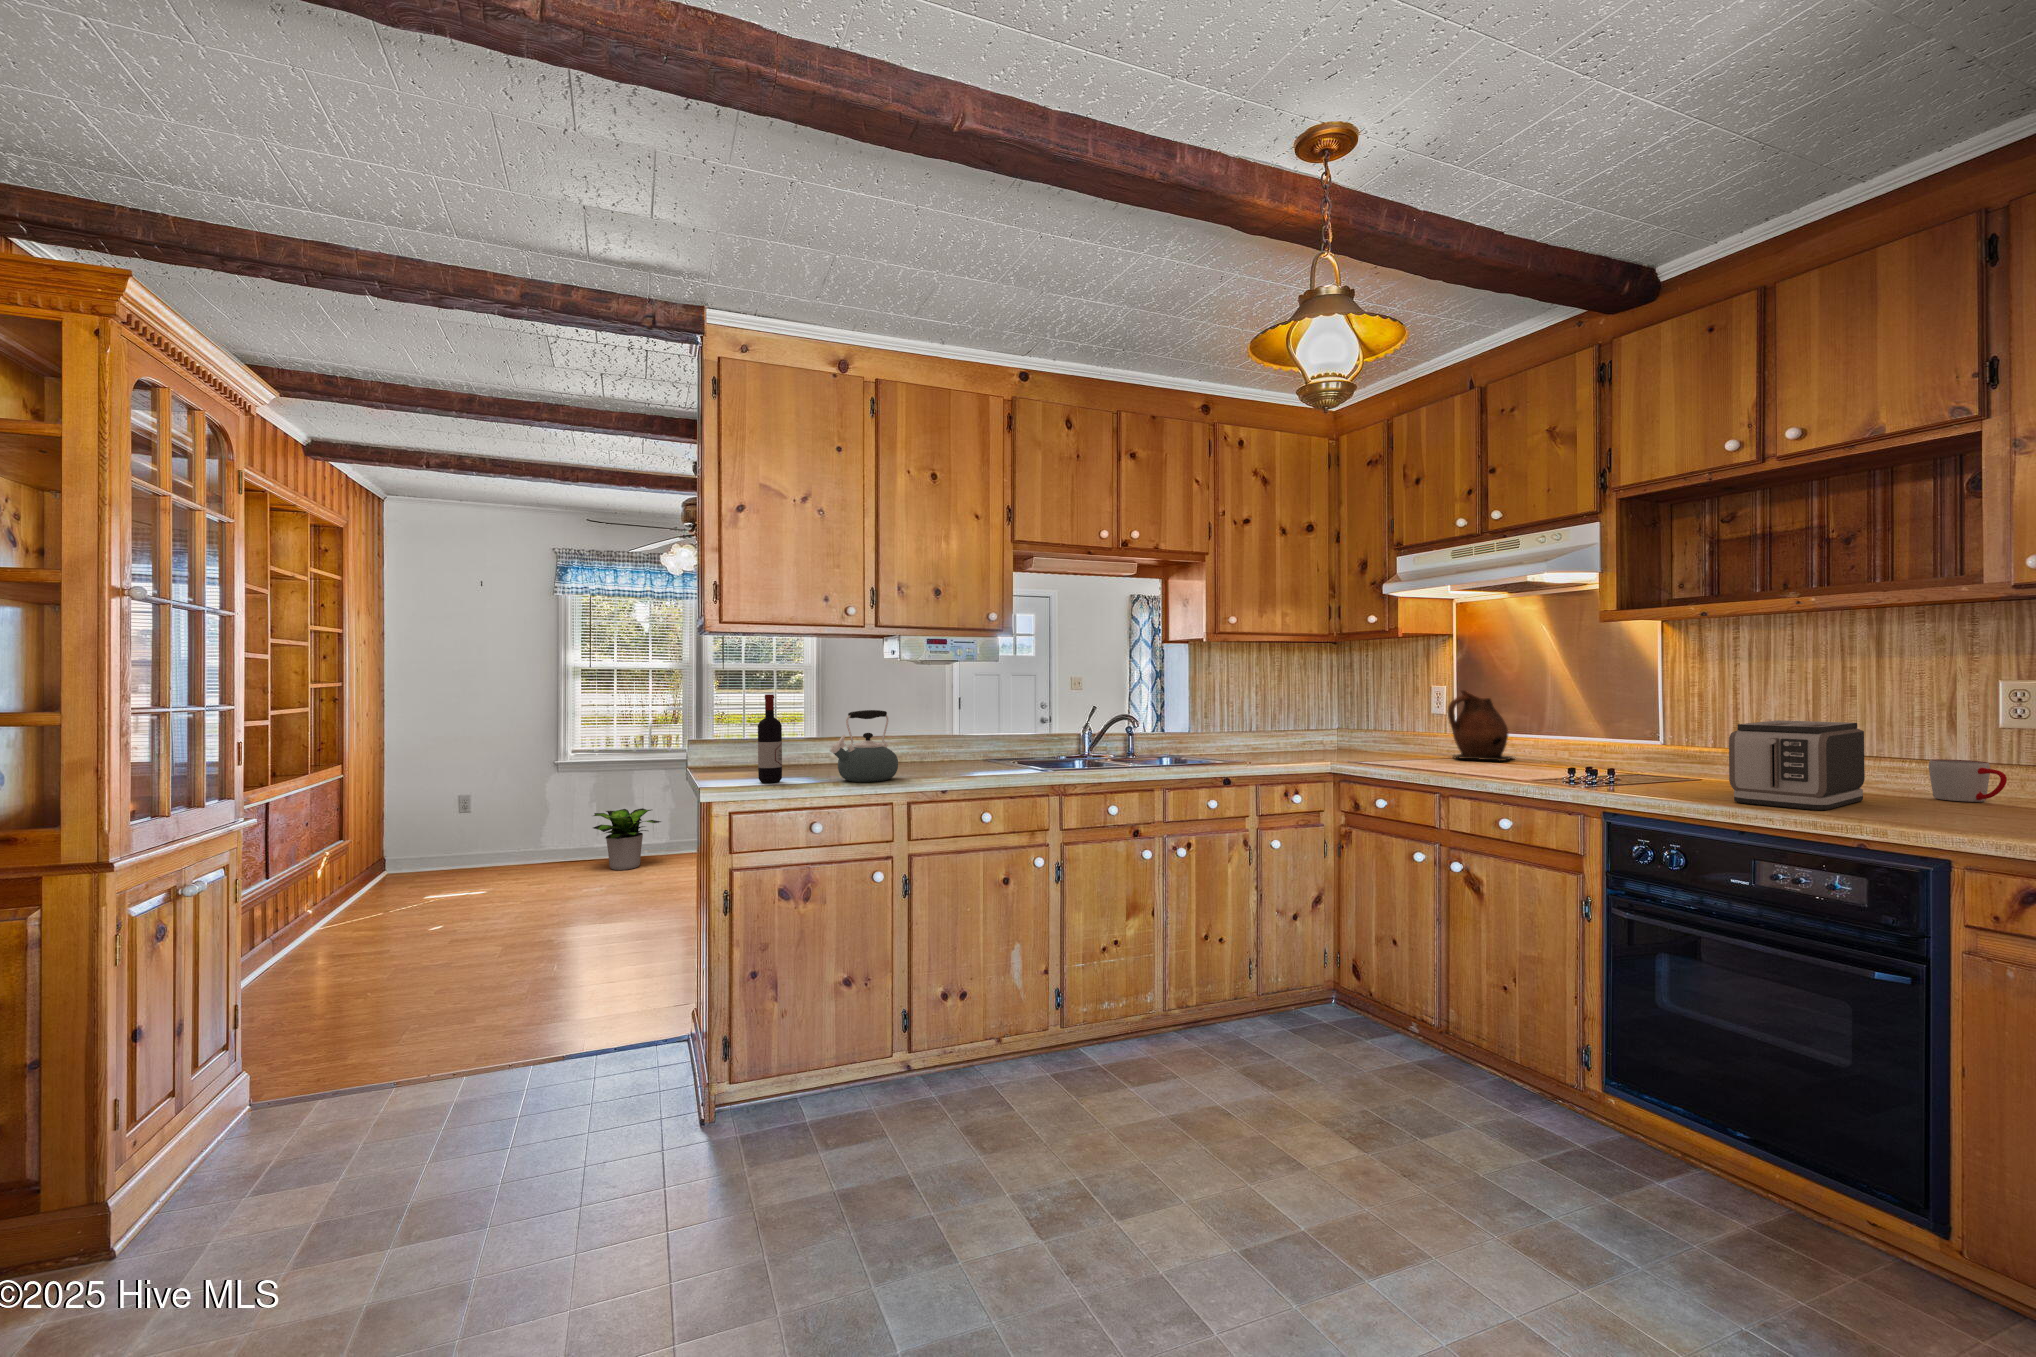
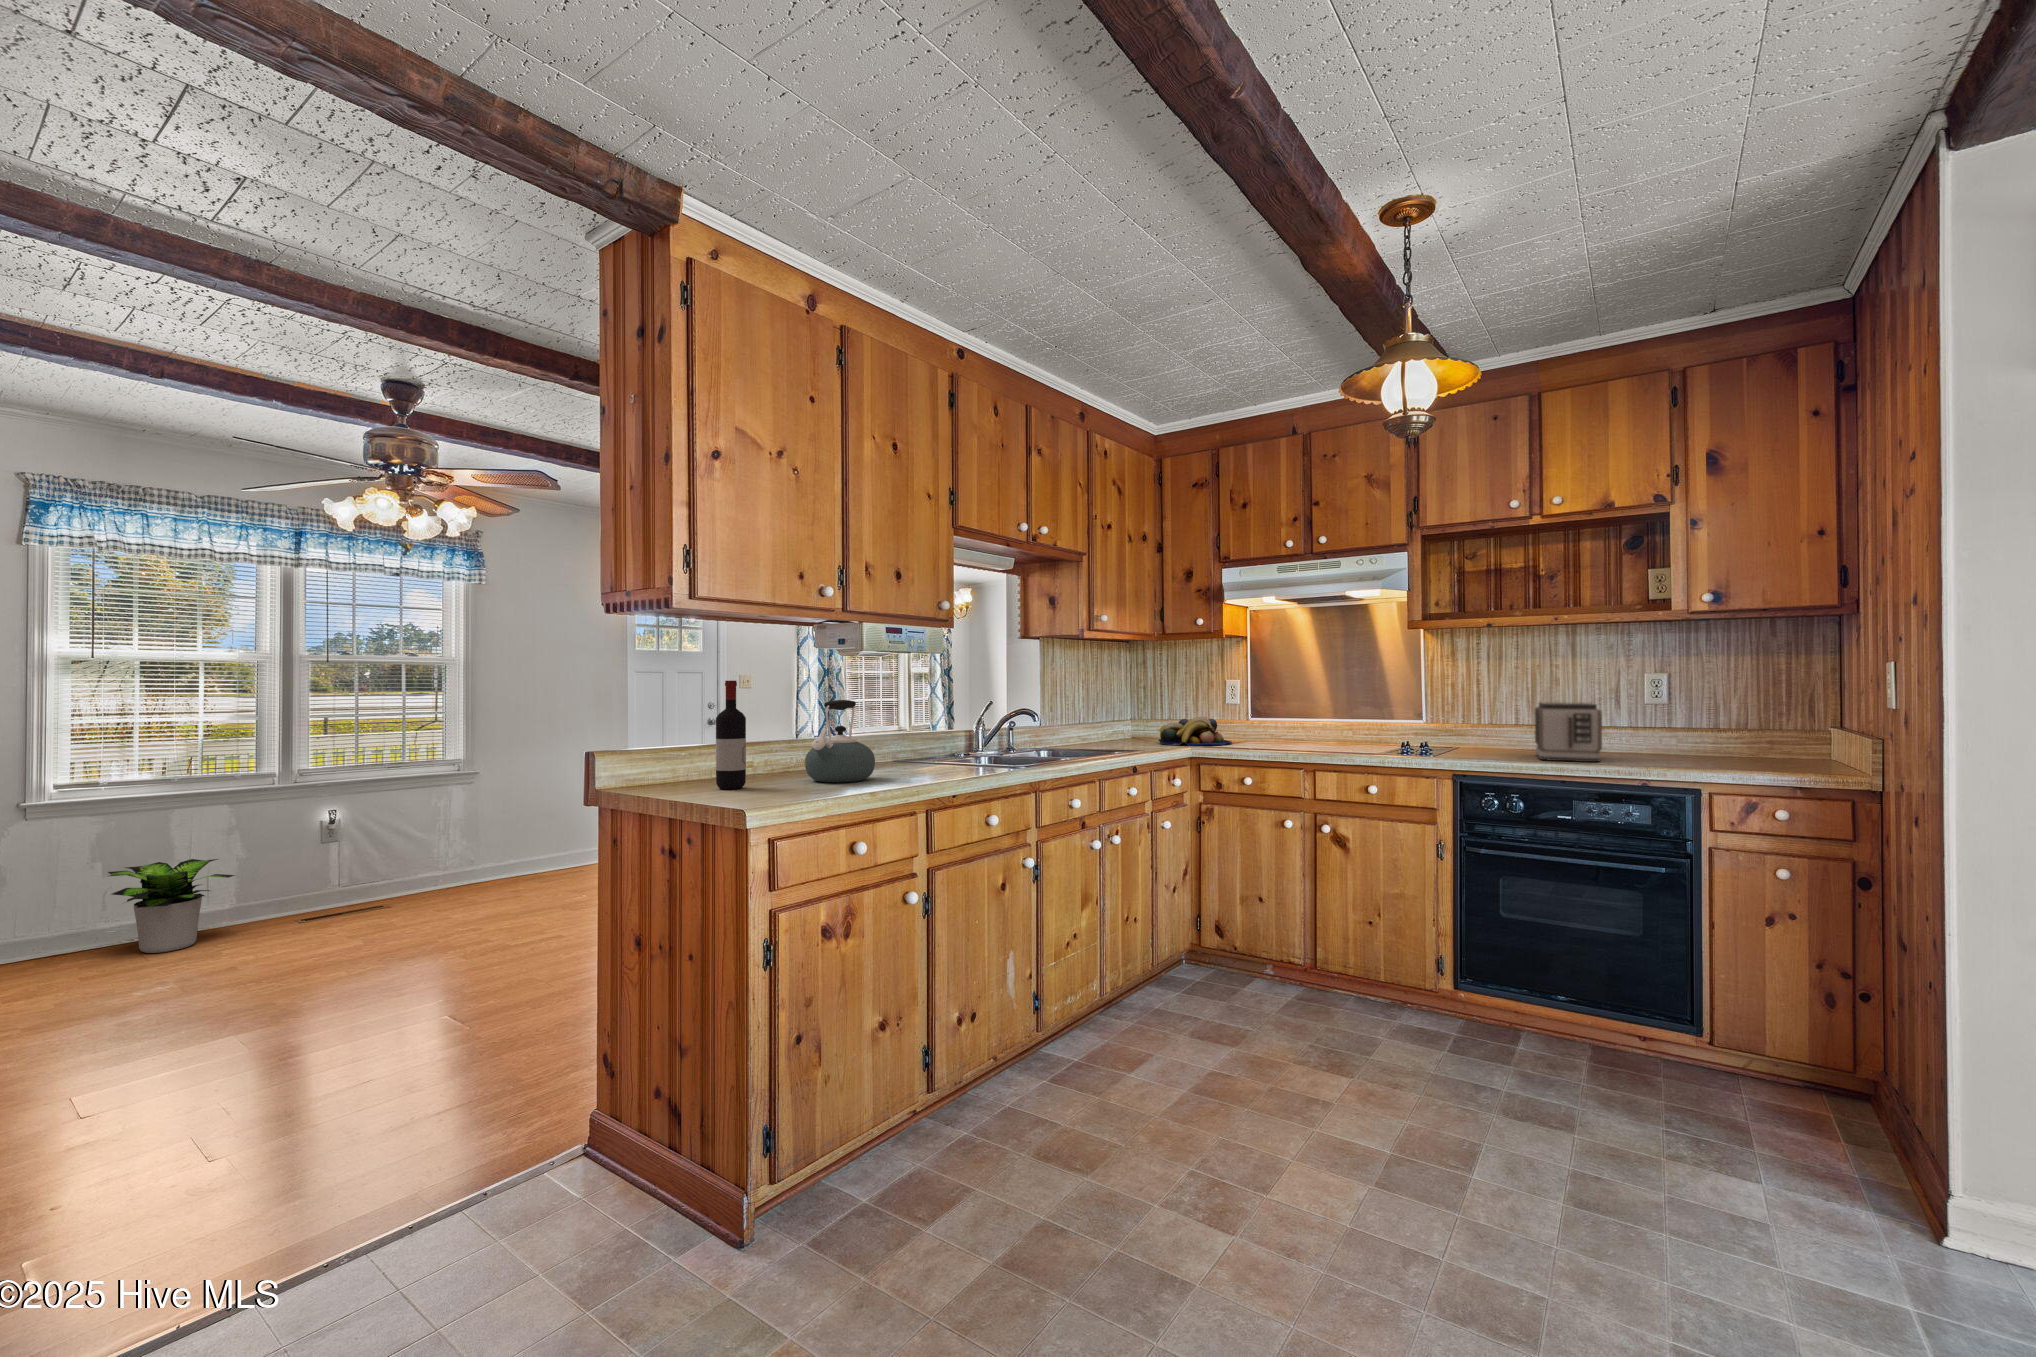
ceramic pitcher: present [1448,690,1513,761] -> none [1258,684,1310,743]
fruit bowl: none [1316,727,1407,760] -> present [1158,717,1232,746]
mug: present [1929,759,2007,802] -> none [1609,727,1656,754]

